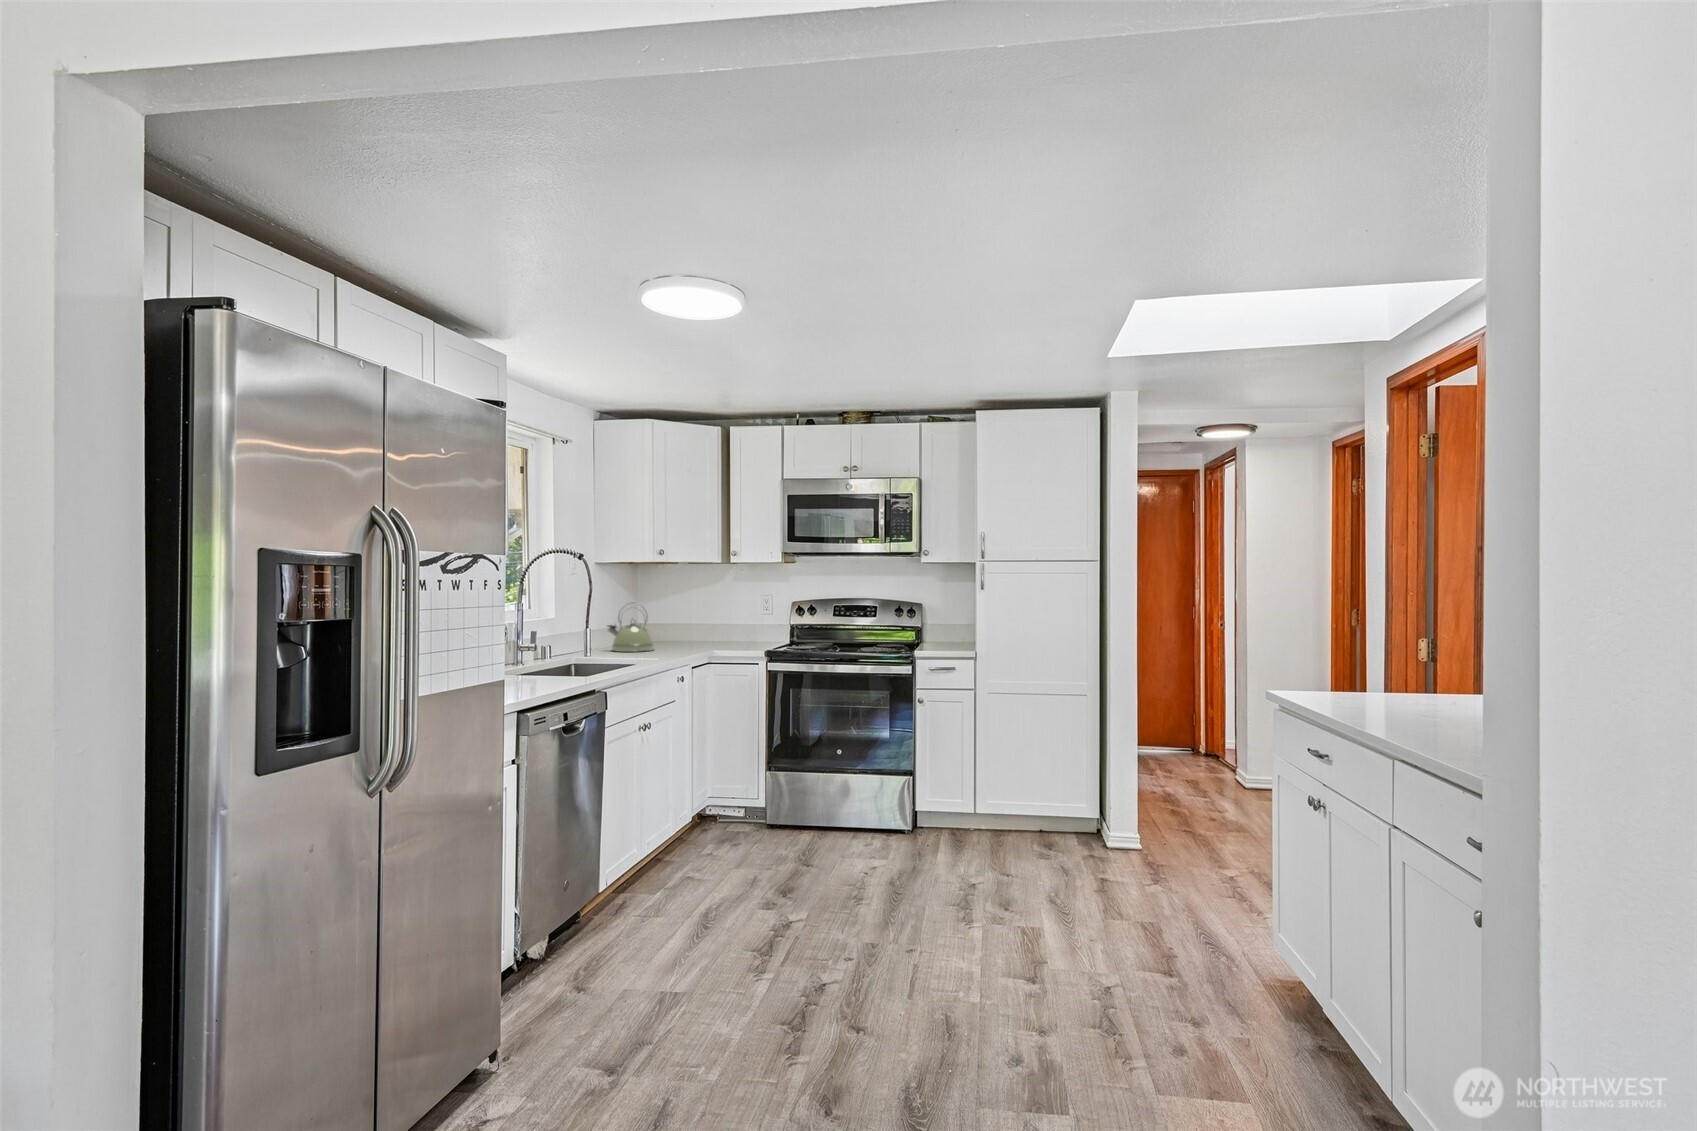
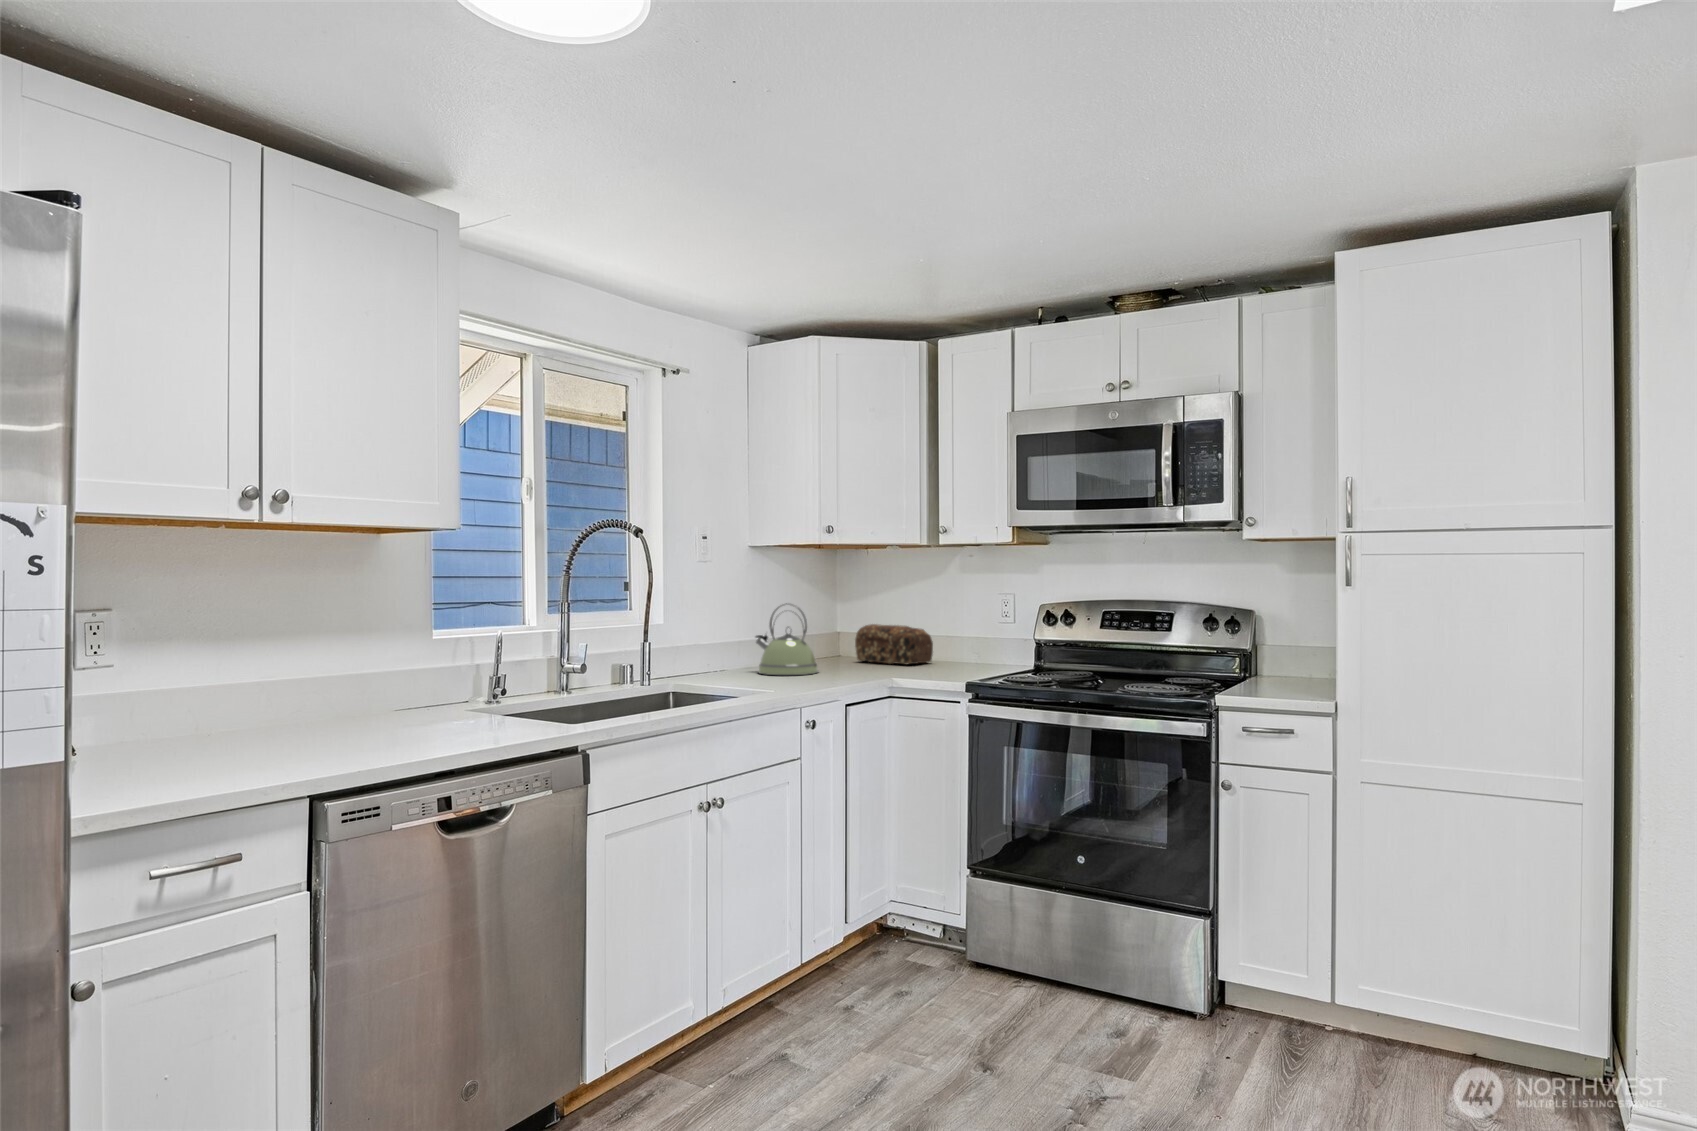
bread loaf: none [663,617,718,643] -> present [855,624,933,664]

